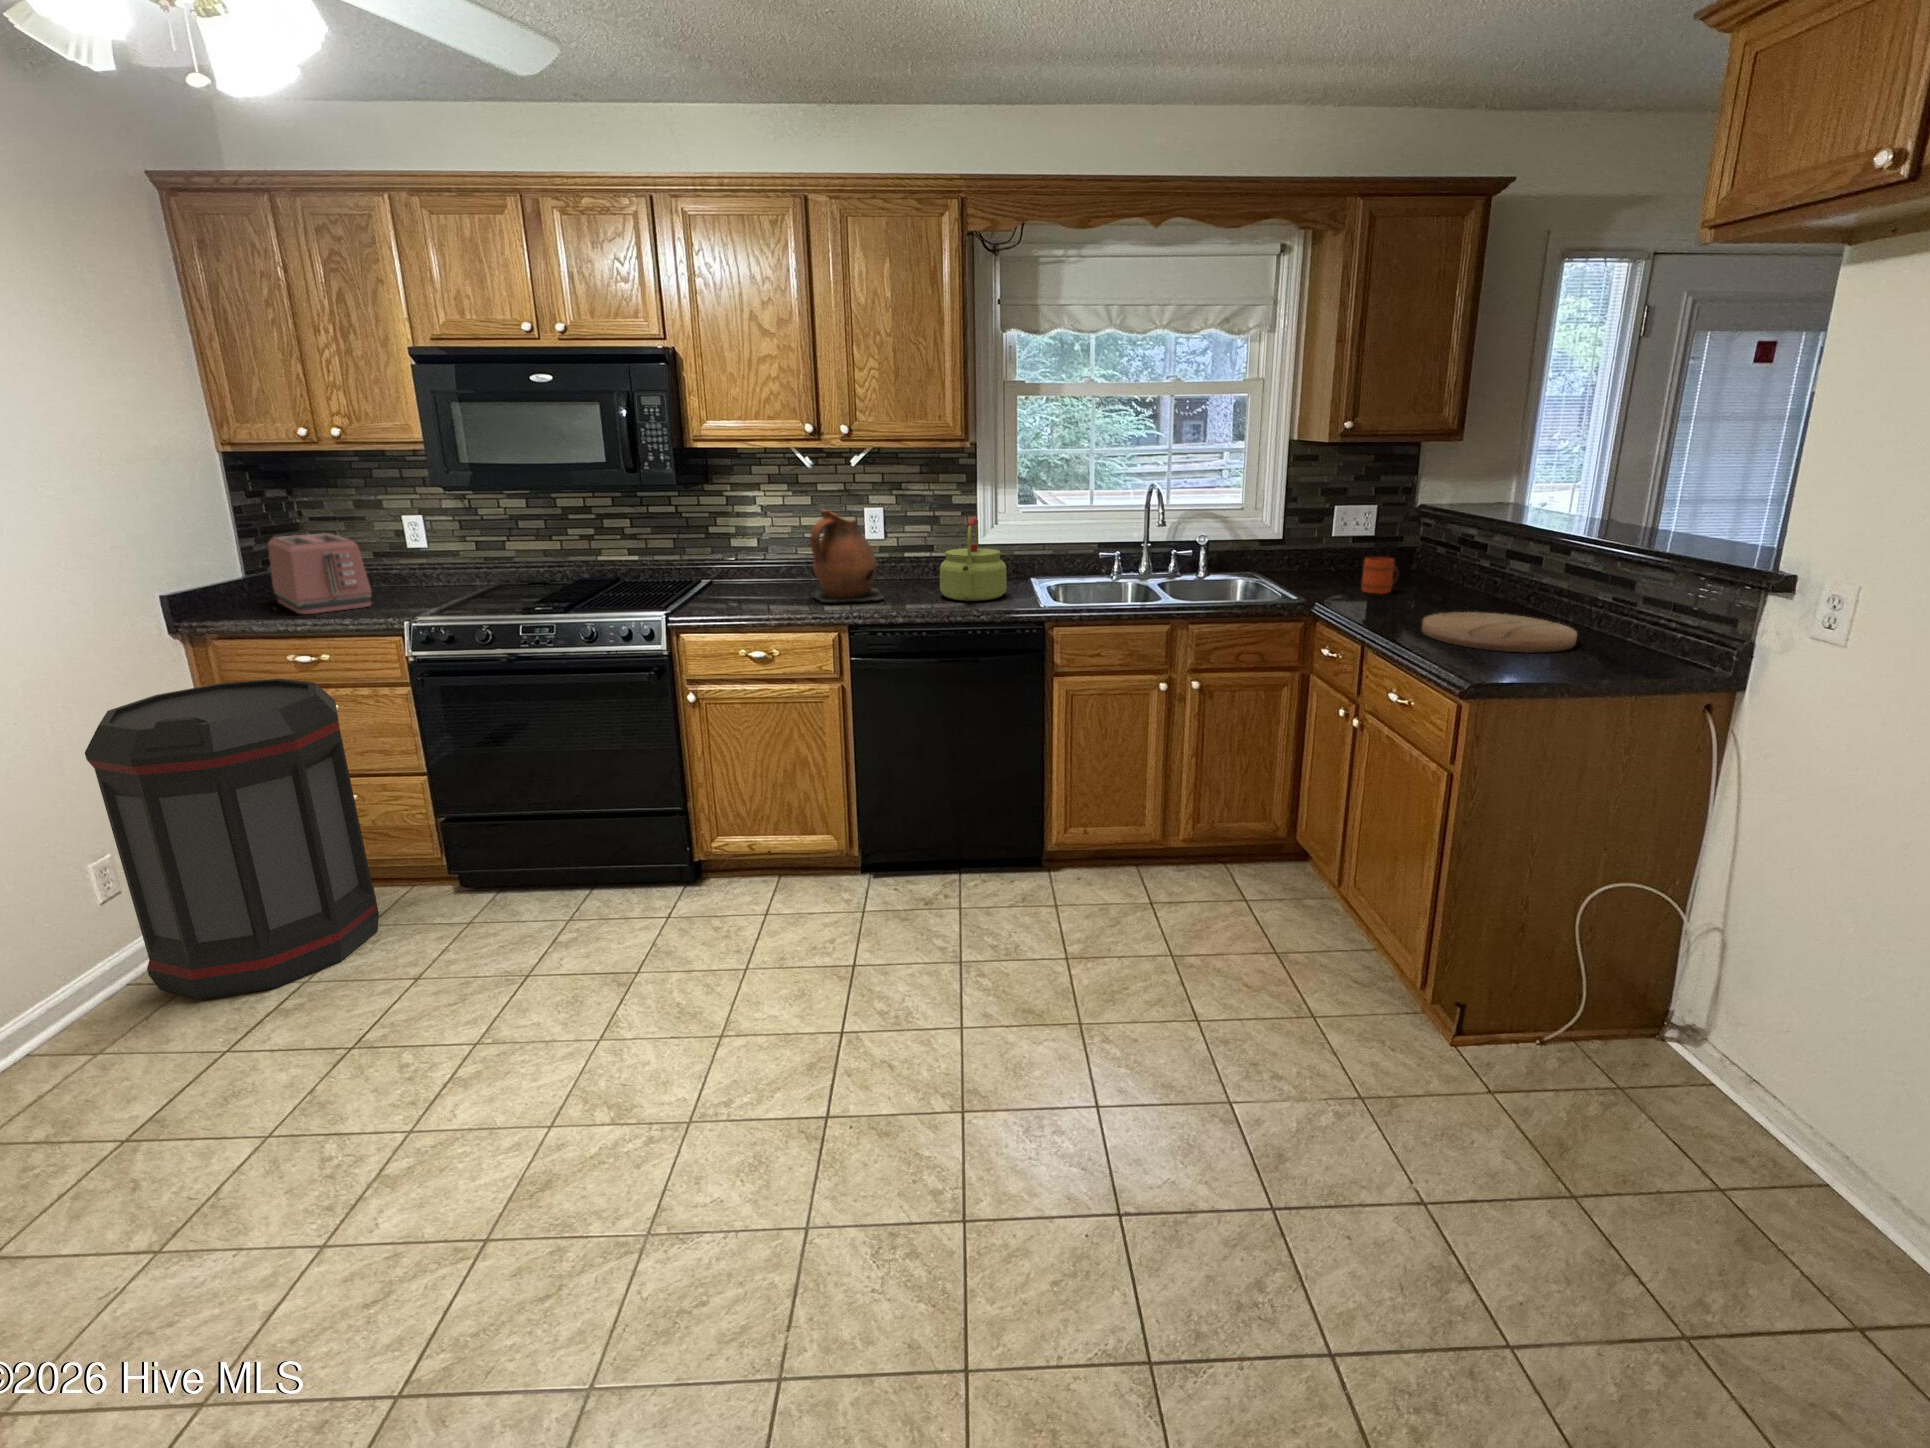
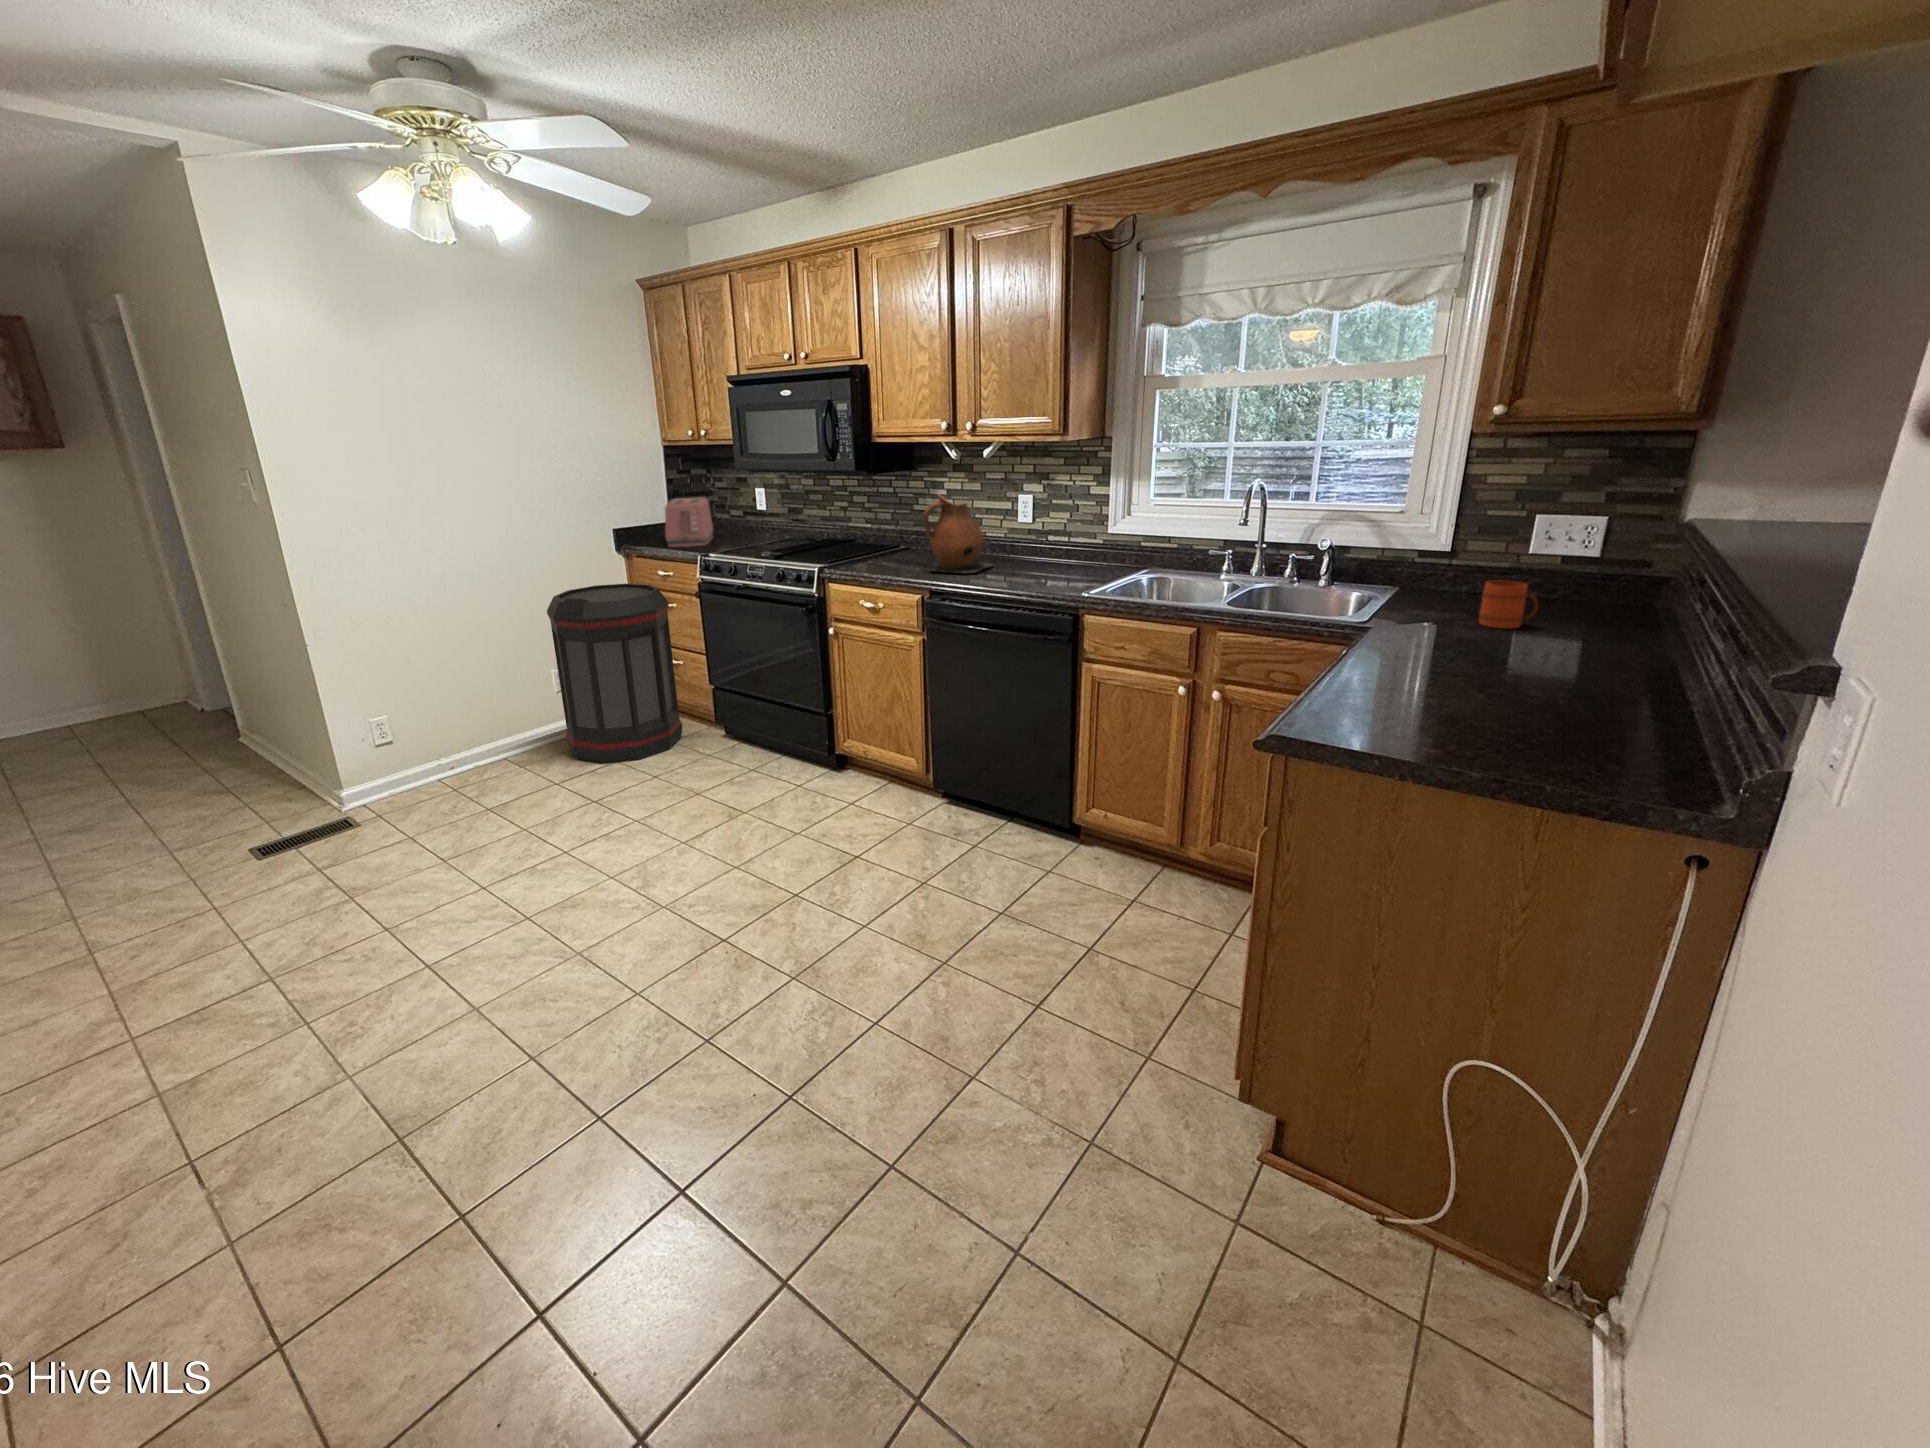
kettle: present [940,517,1007,601] -> none [1018,506,1082,583]
cutting board: present [1422,612,1577,652] -> none [1369,654,1580,719]

